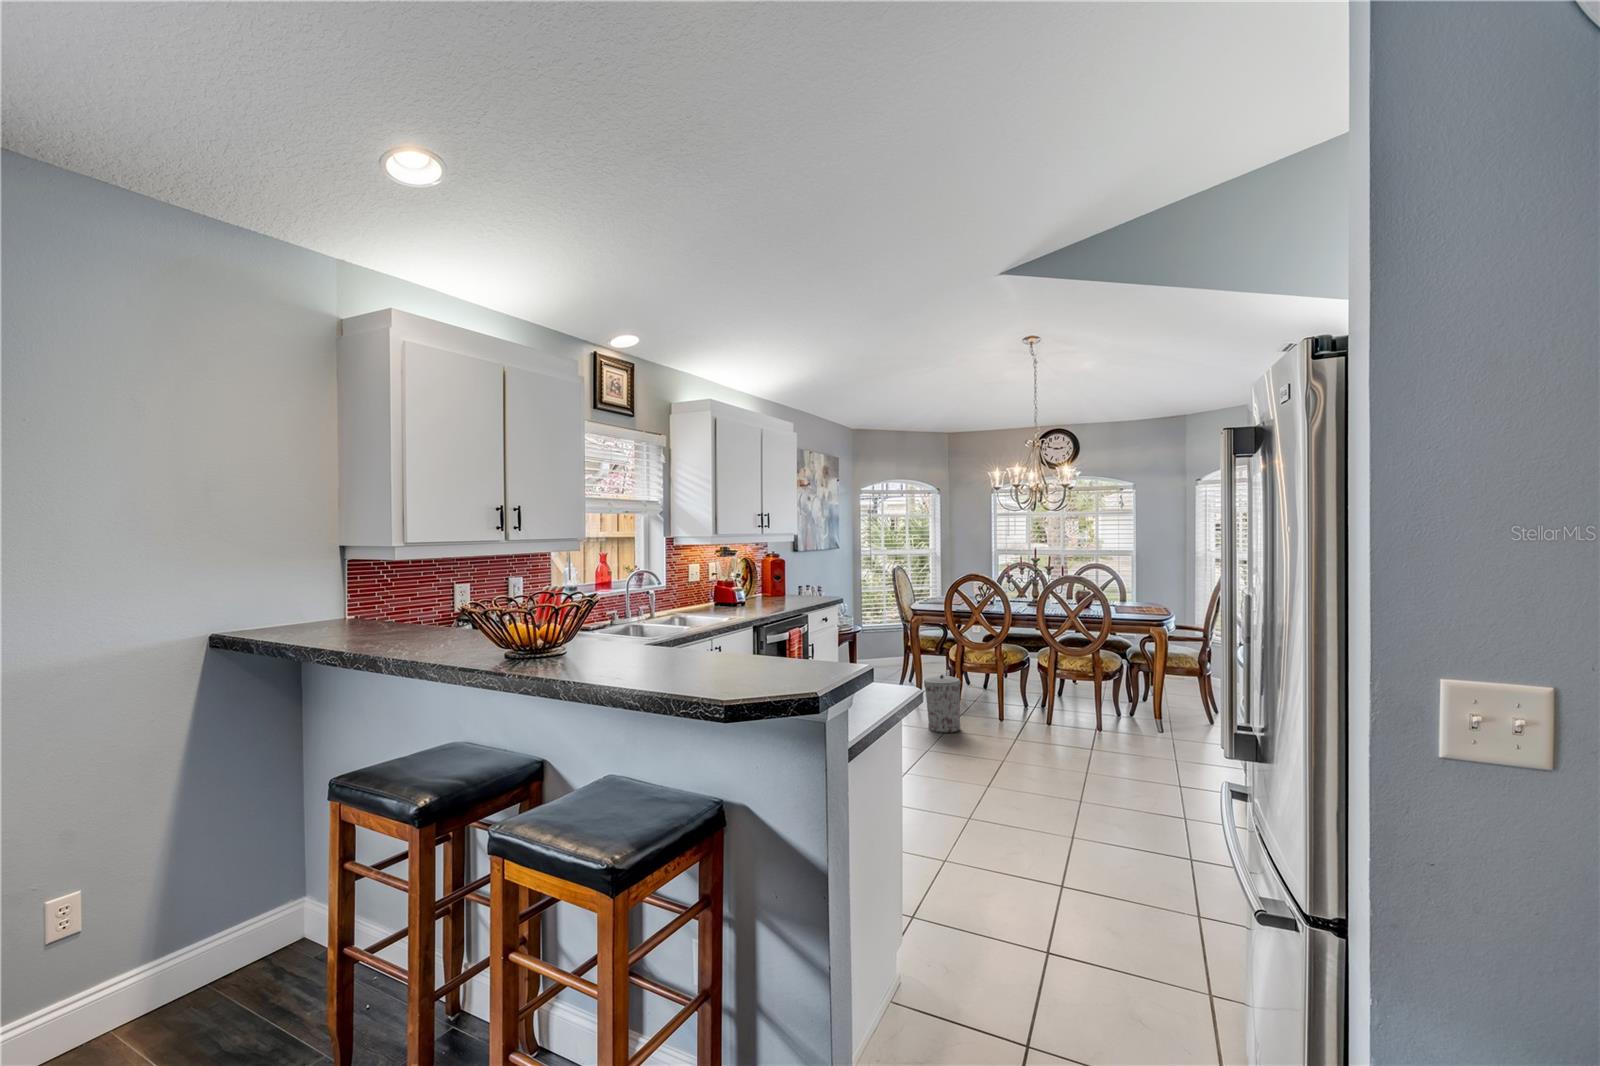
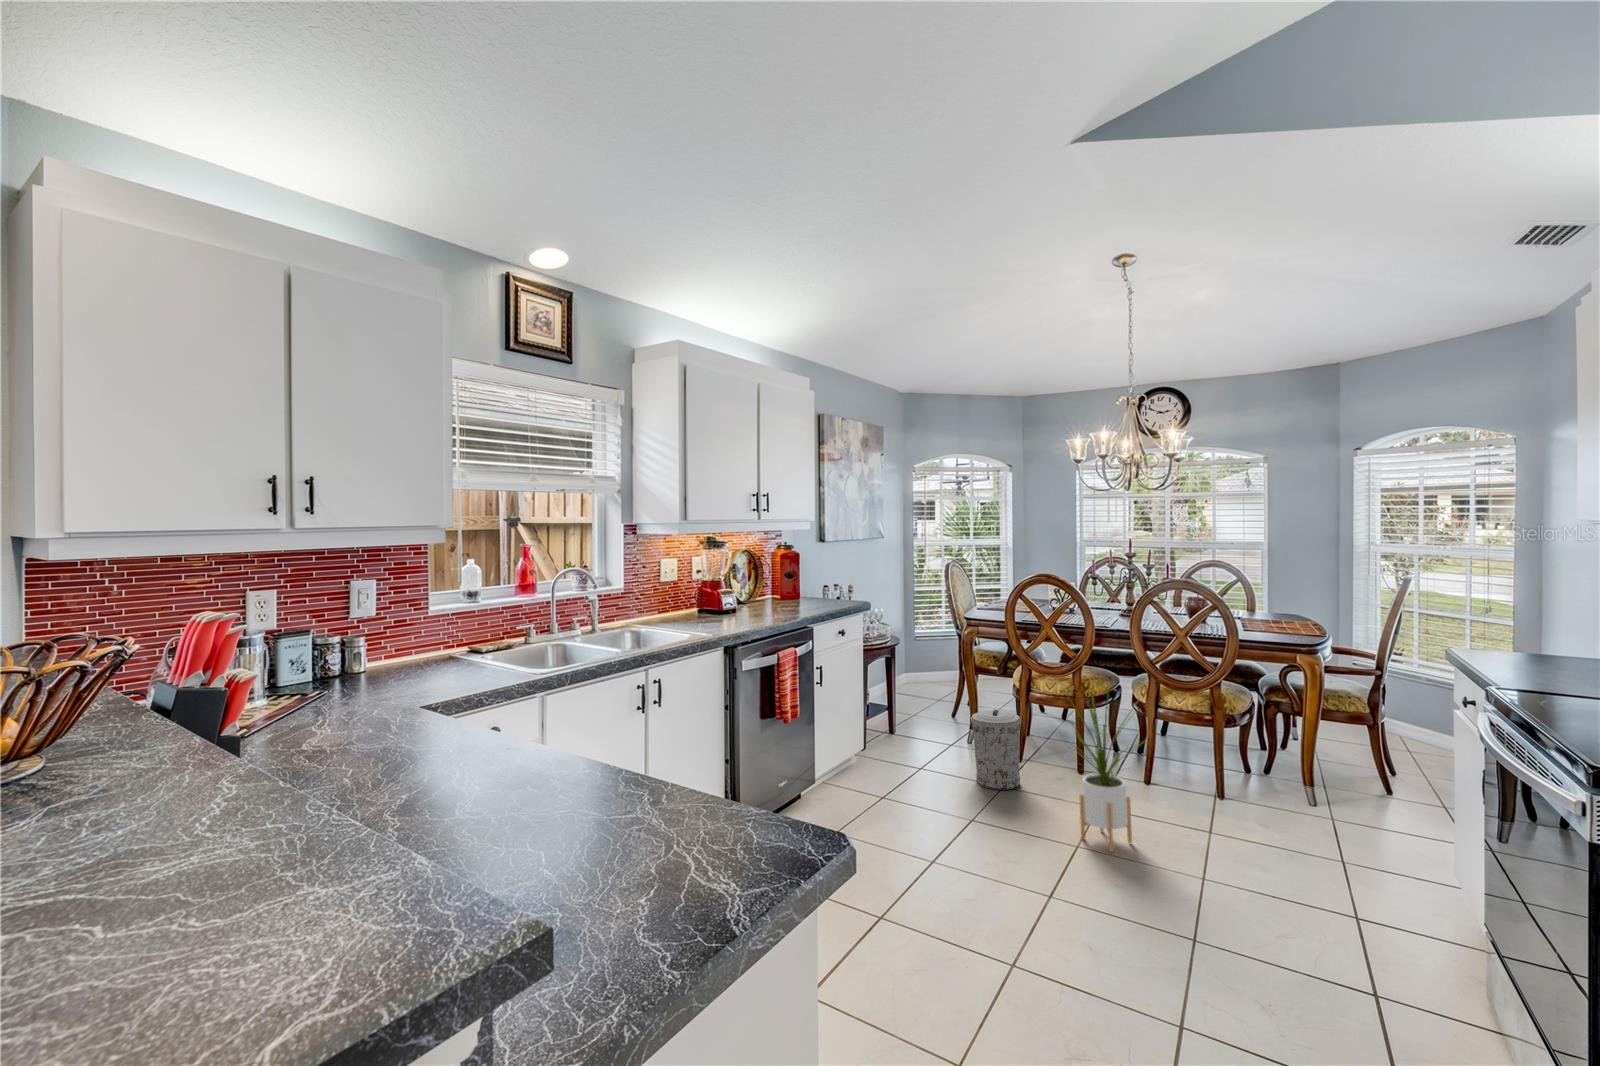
house plant: none [989,645,1052,763] -> present [1065,692,1140,852]

